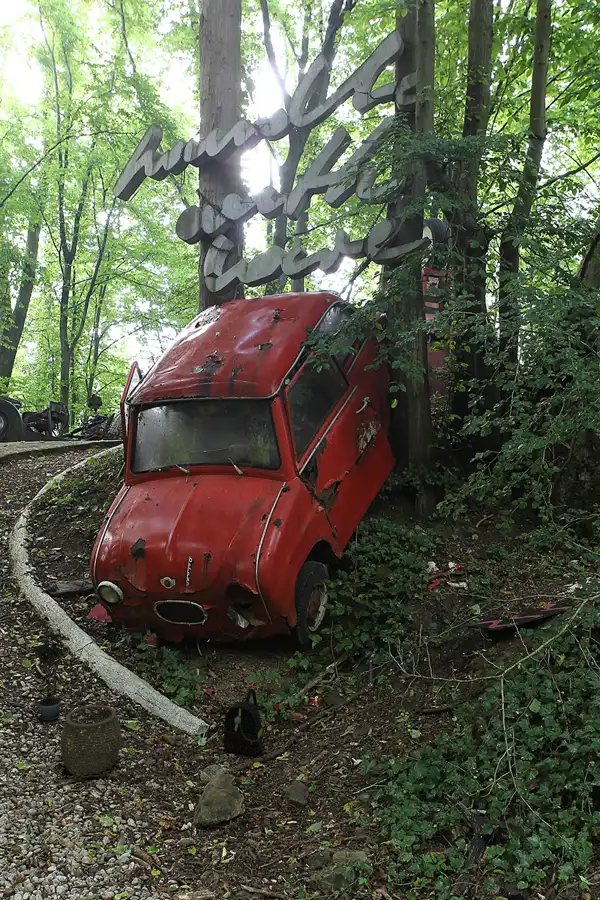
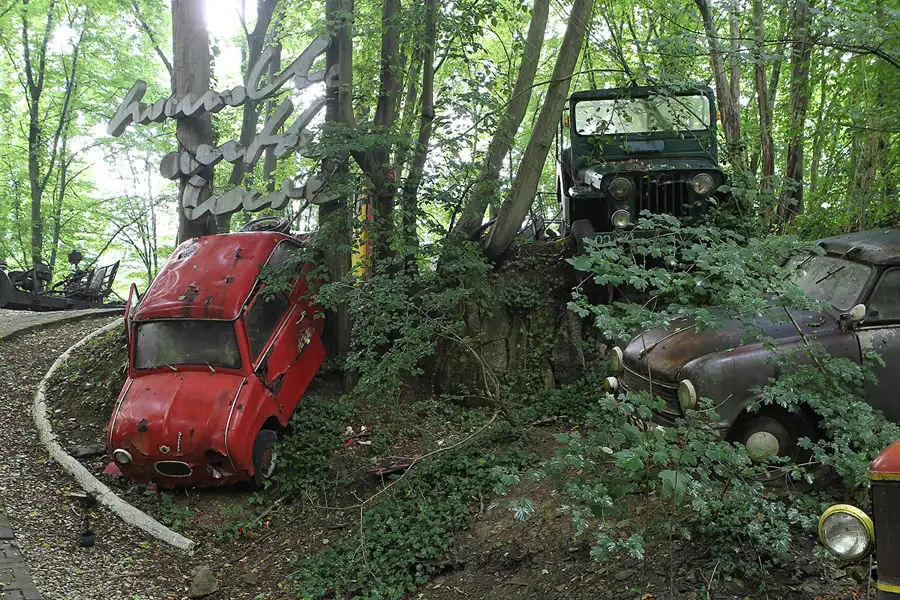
backpack: present [224,689,262,755] -> none [205,519,230,557]
woven basket: present [60,705,122,775] -> none [102,534,142,576]

